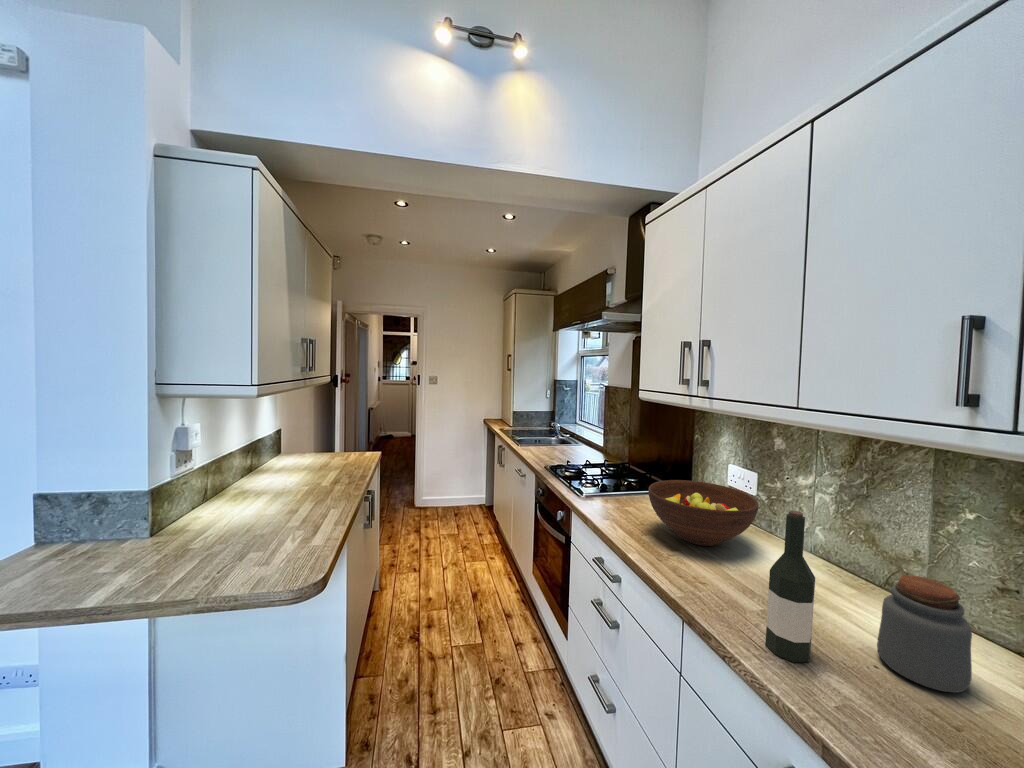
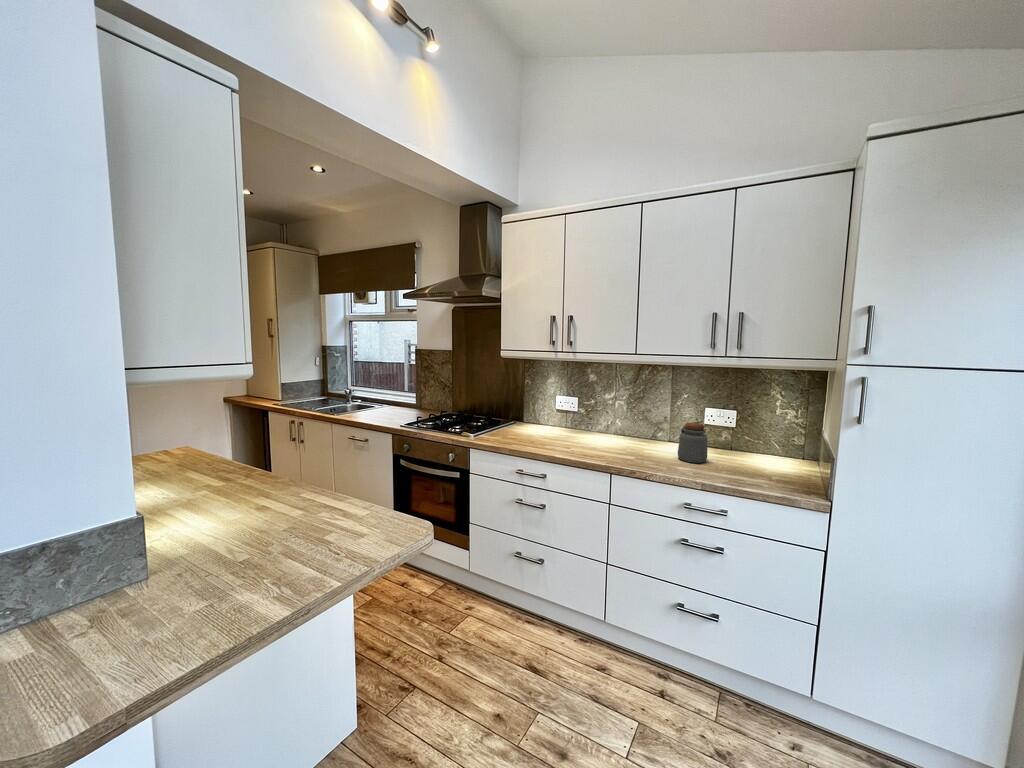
fruit bowl: present [648,480,759,546] -> none [538,408,601,444]
wine bottle: present [765,510,815,662] -> none [652,402,673,470]

